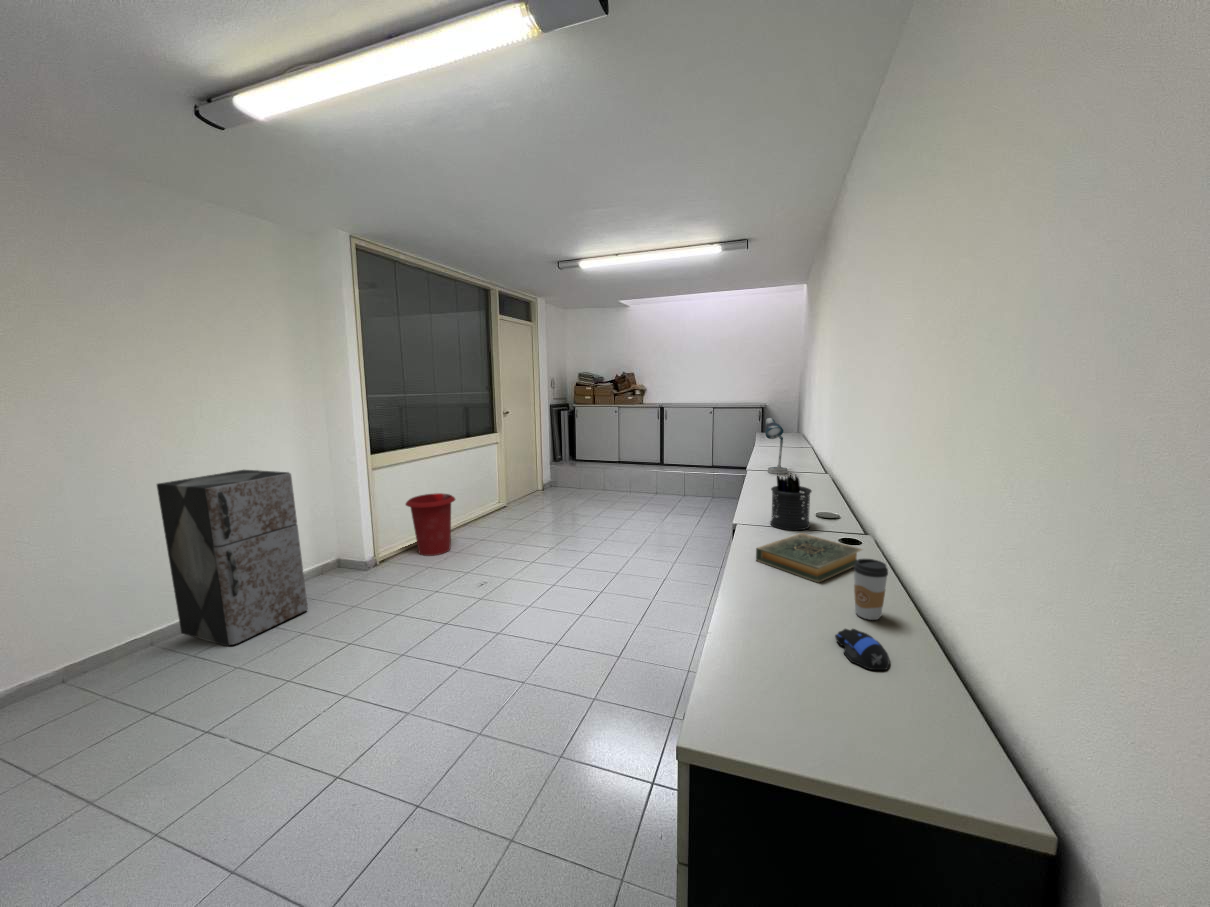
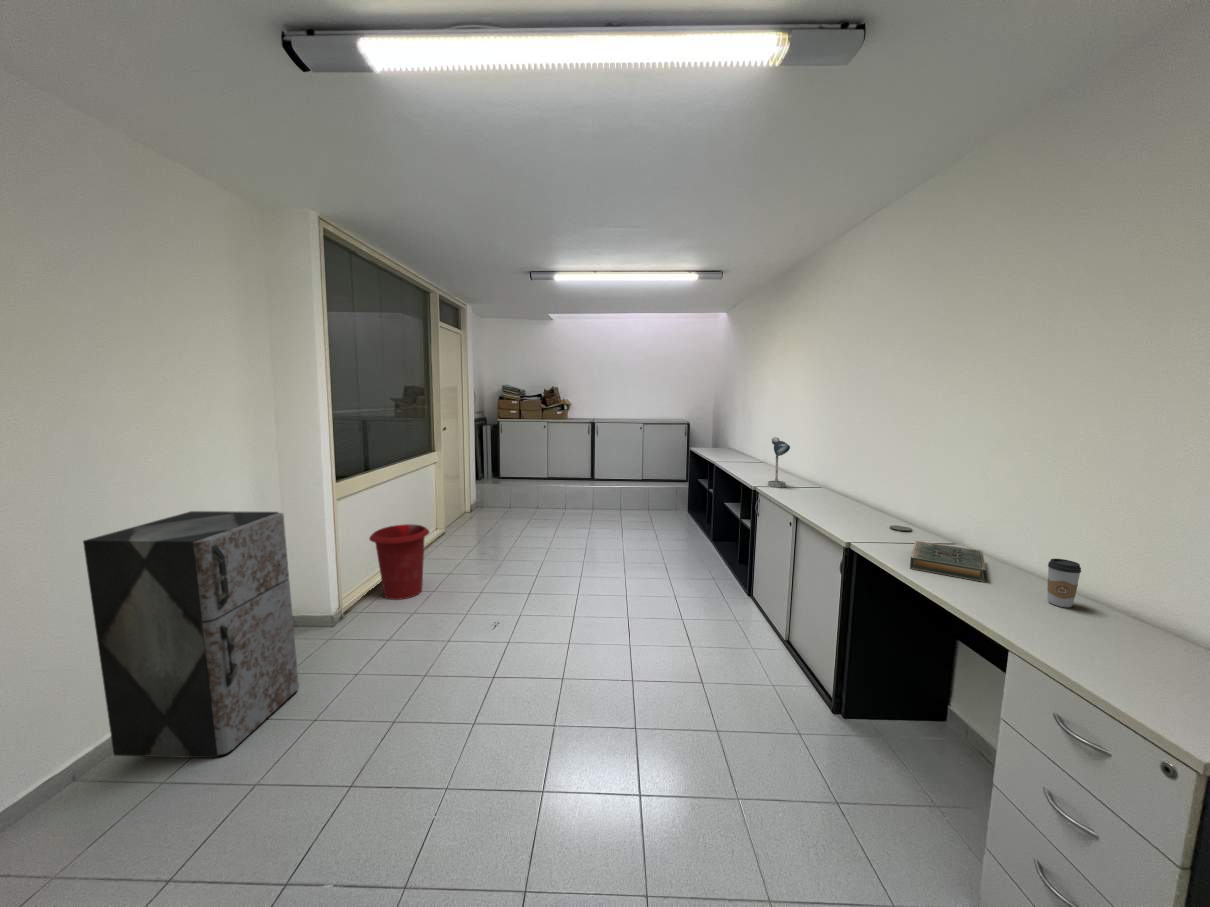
pen holder: present [770,474,812,530] -> none [856,487,896,538]
computer mouse: present [835,629,889,670] -> none [1077,616,1146,646]

